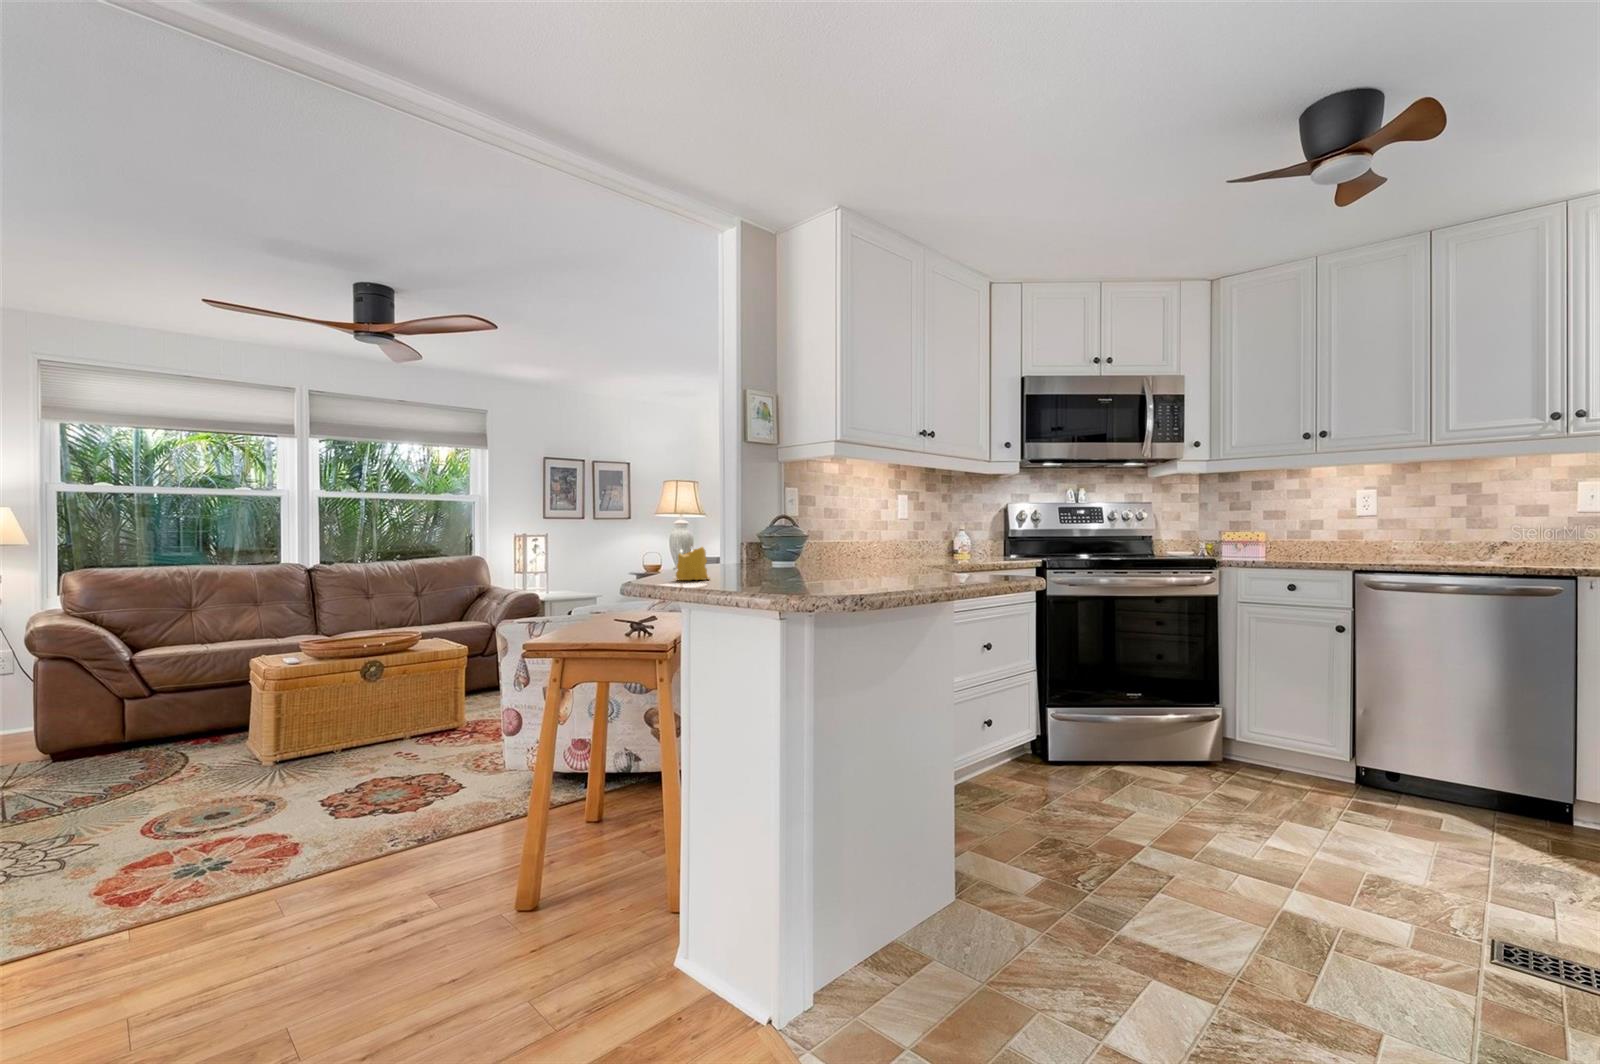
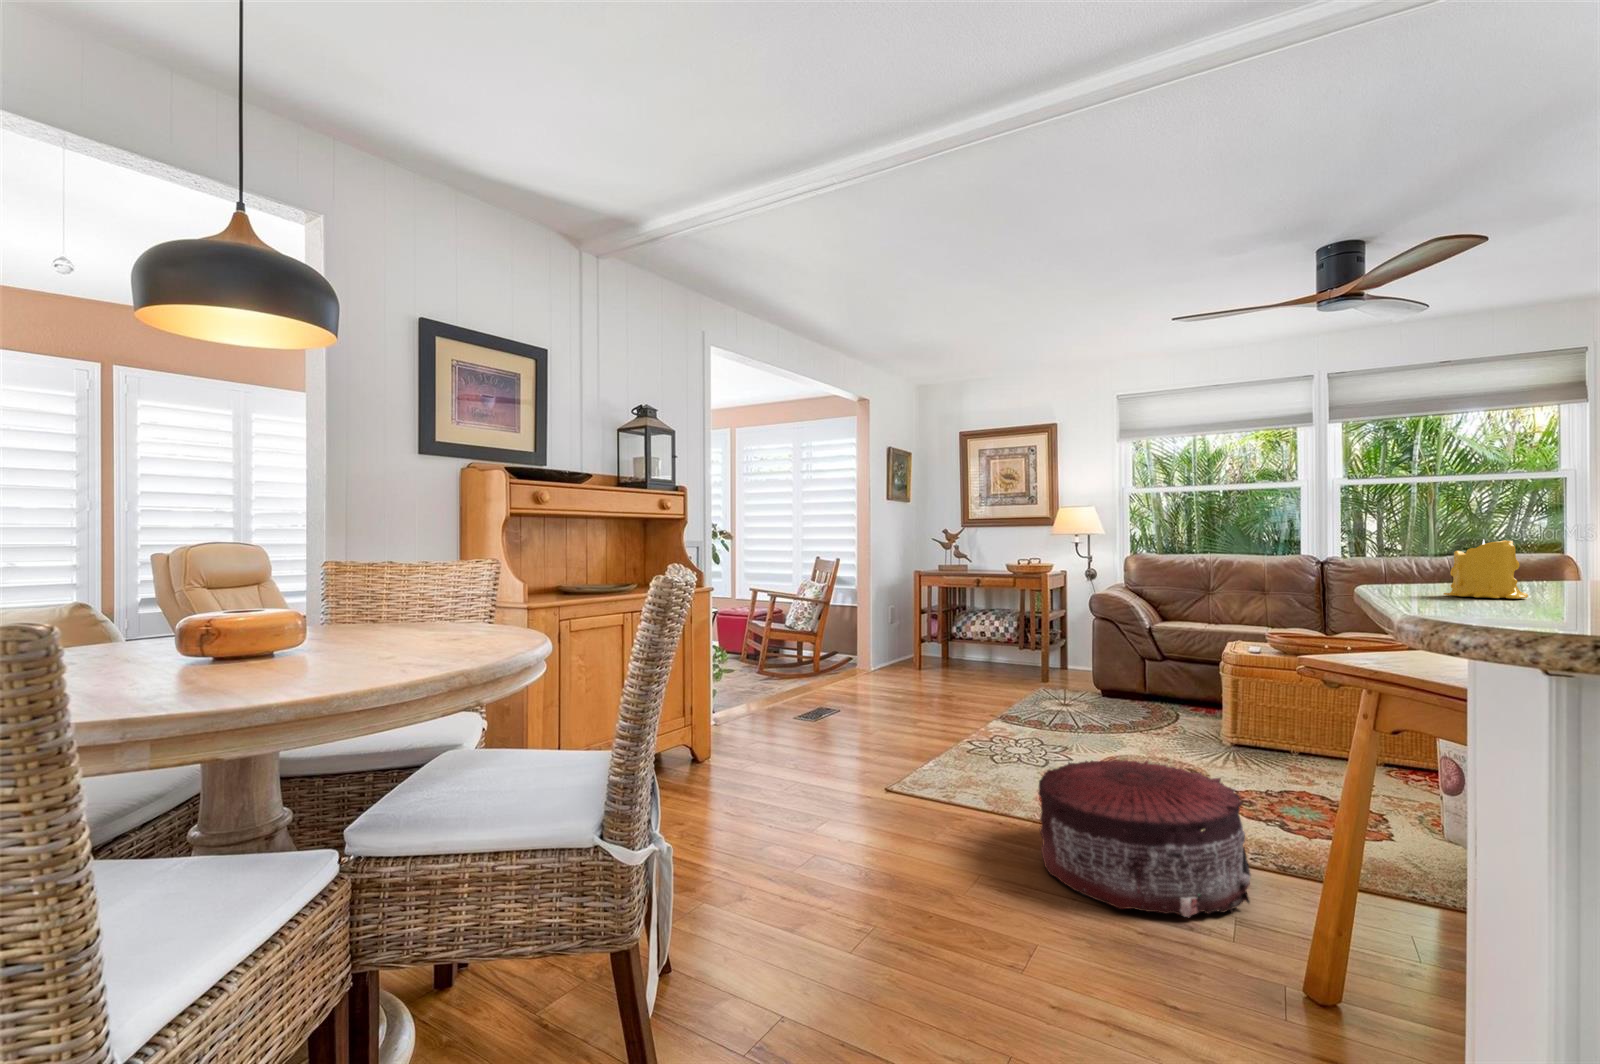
pouf: none [173,778,430,962] -> present [1039,760,1251,917]

